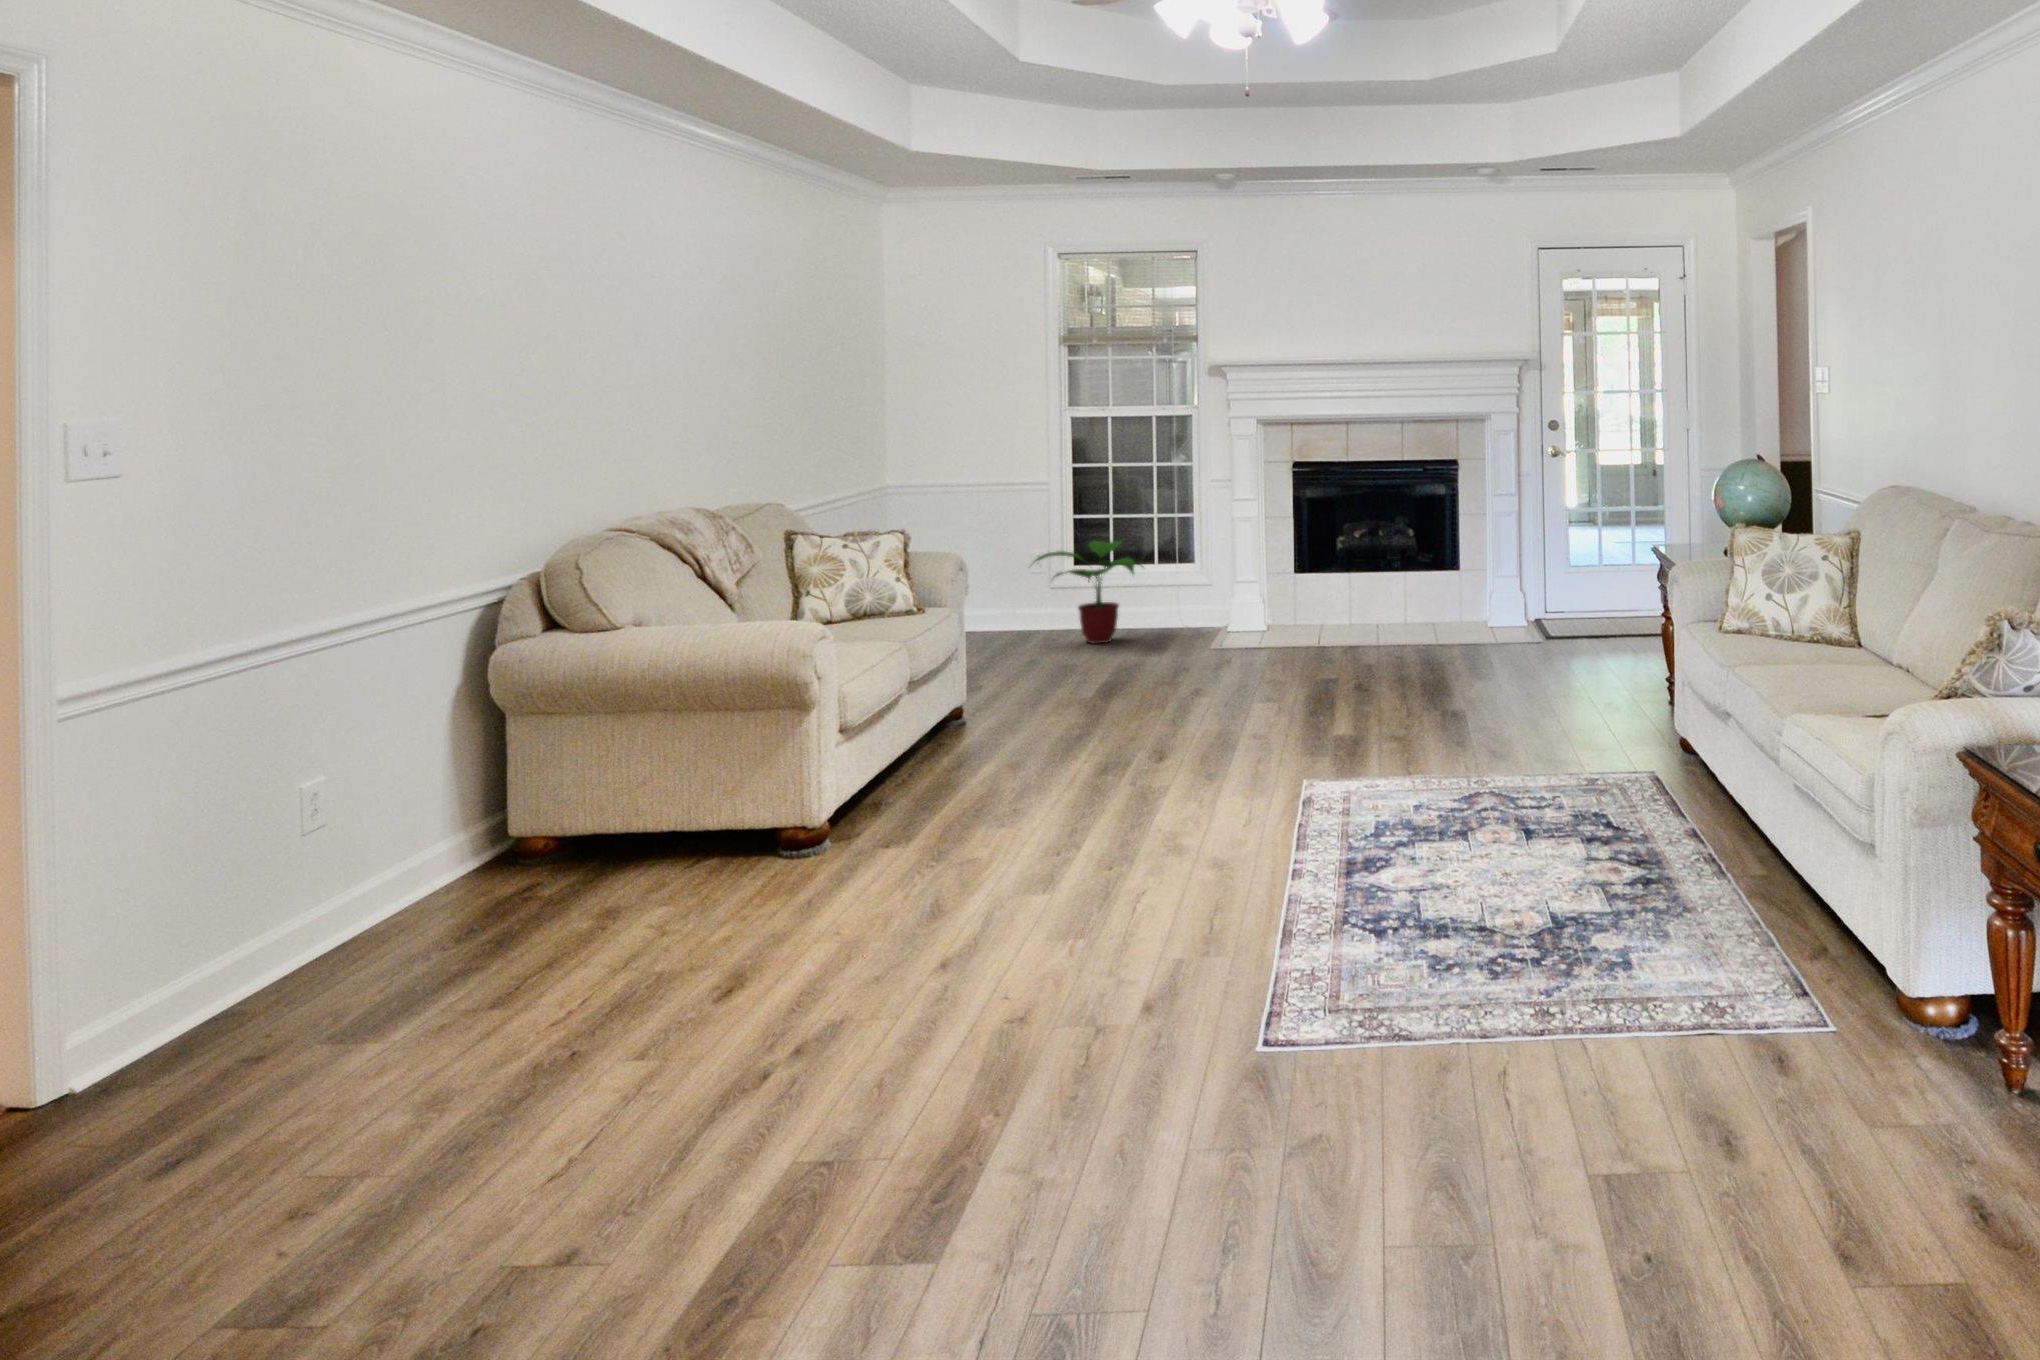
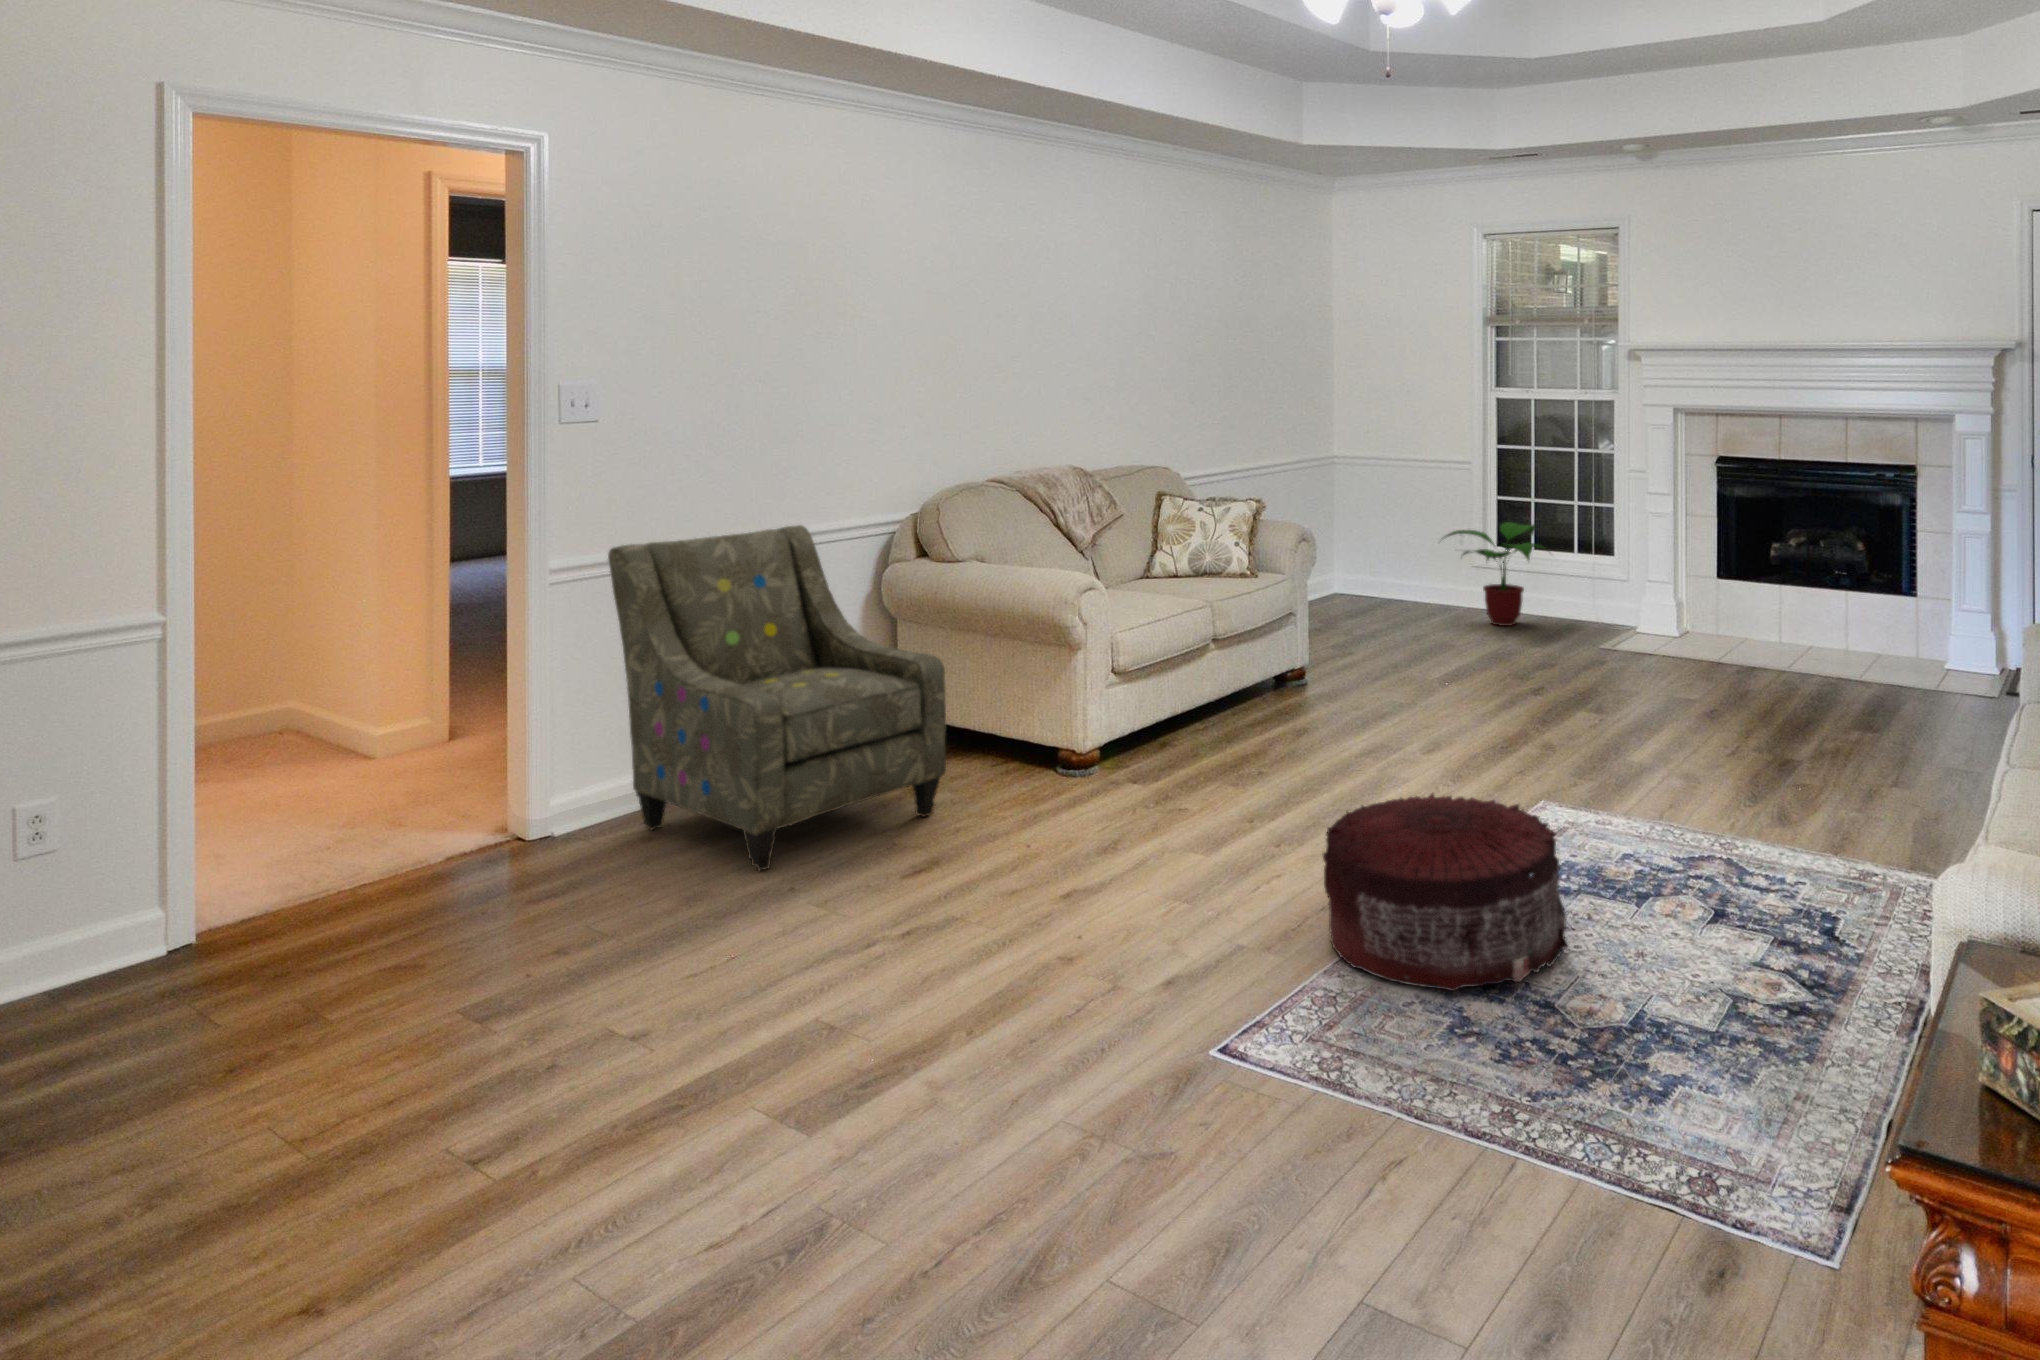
armchair: none [151,601,693,1046] -> present [608,525,946,871]
pouf: none [1238,768,1465,948] -> present [1322,793,1569,991]

